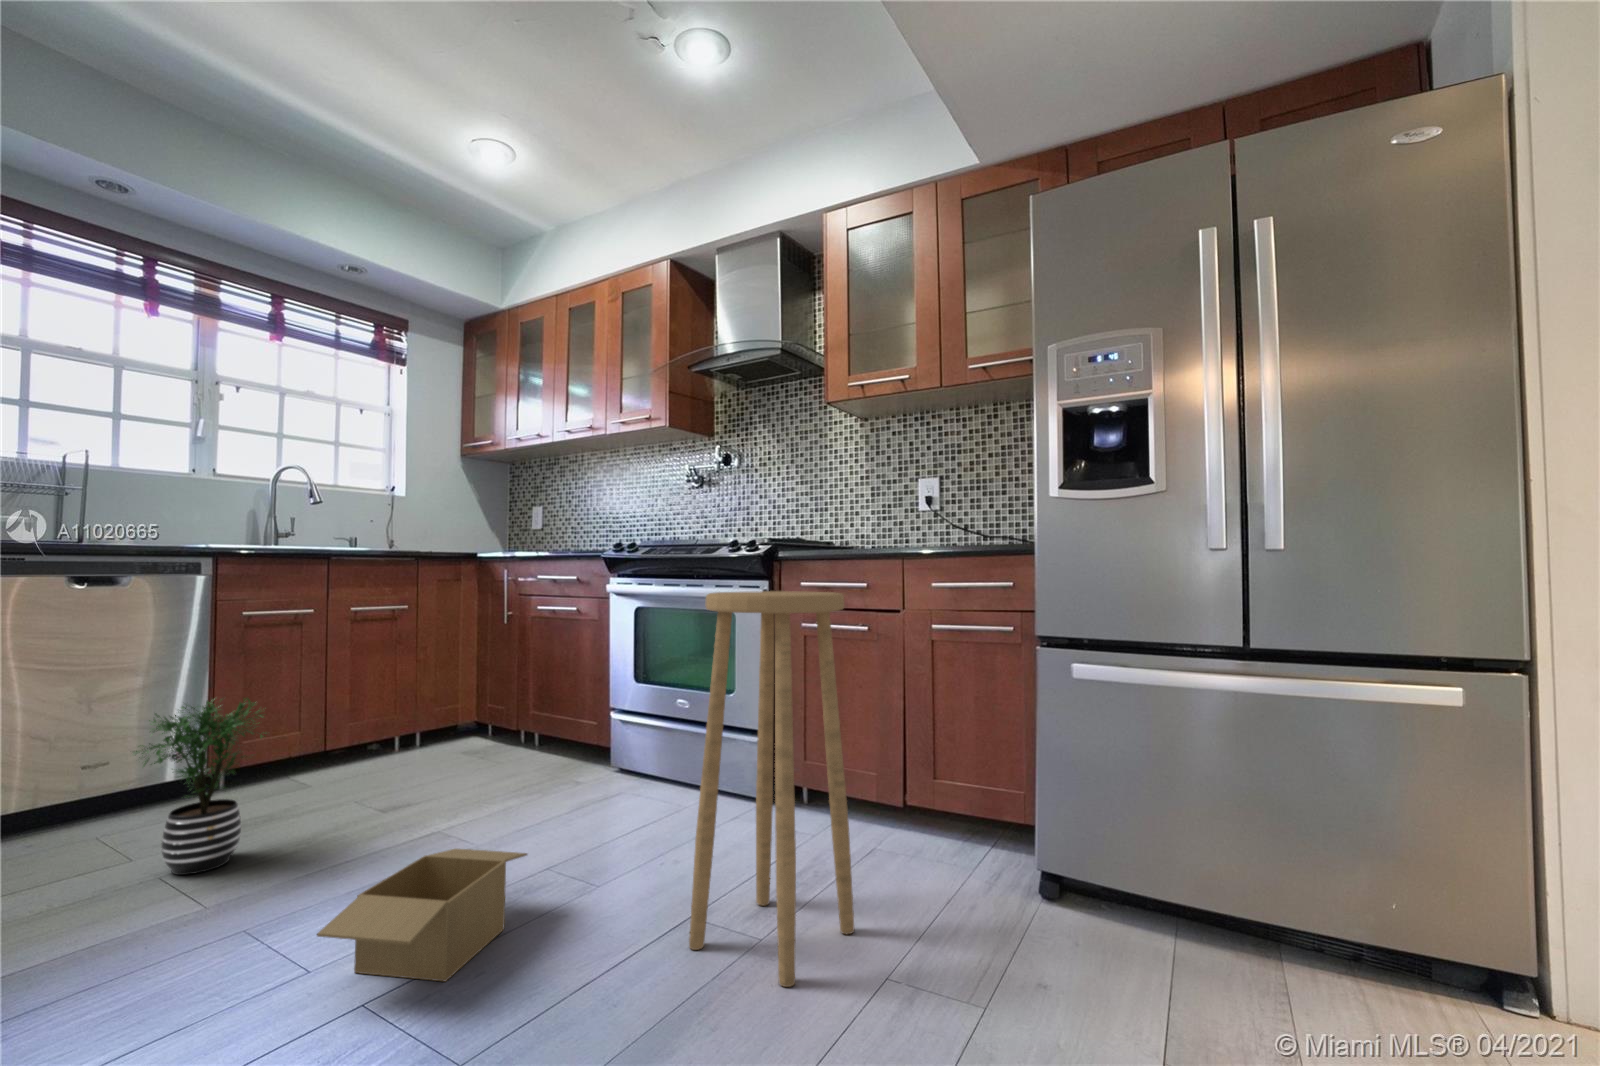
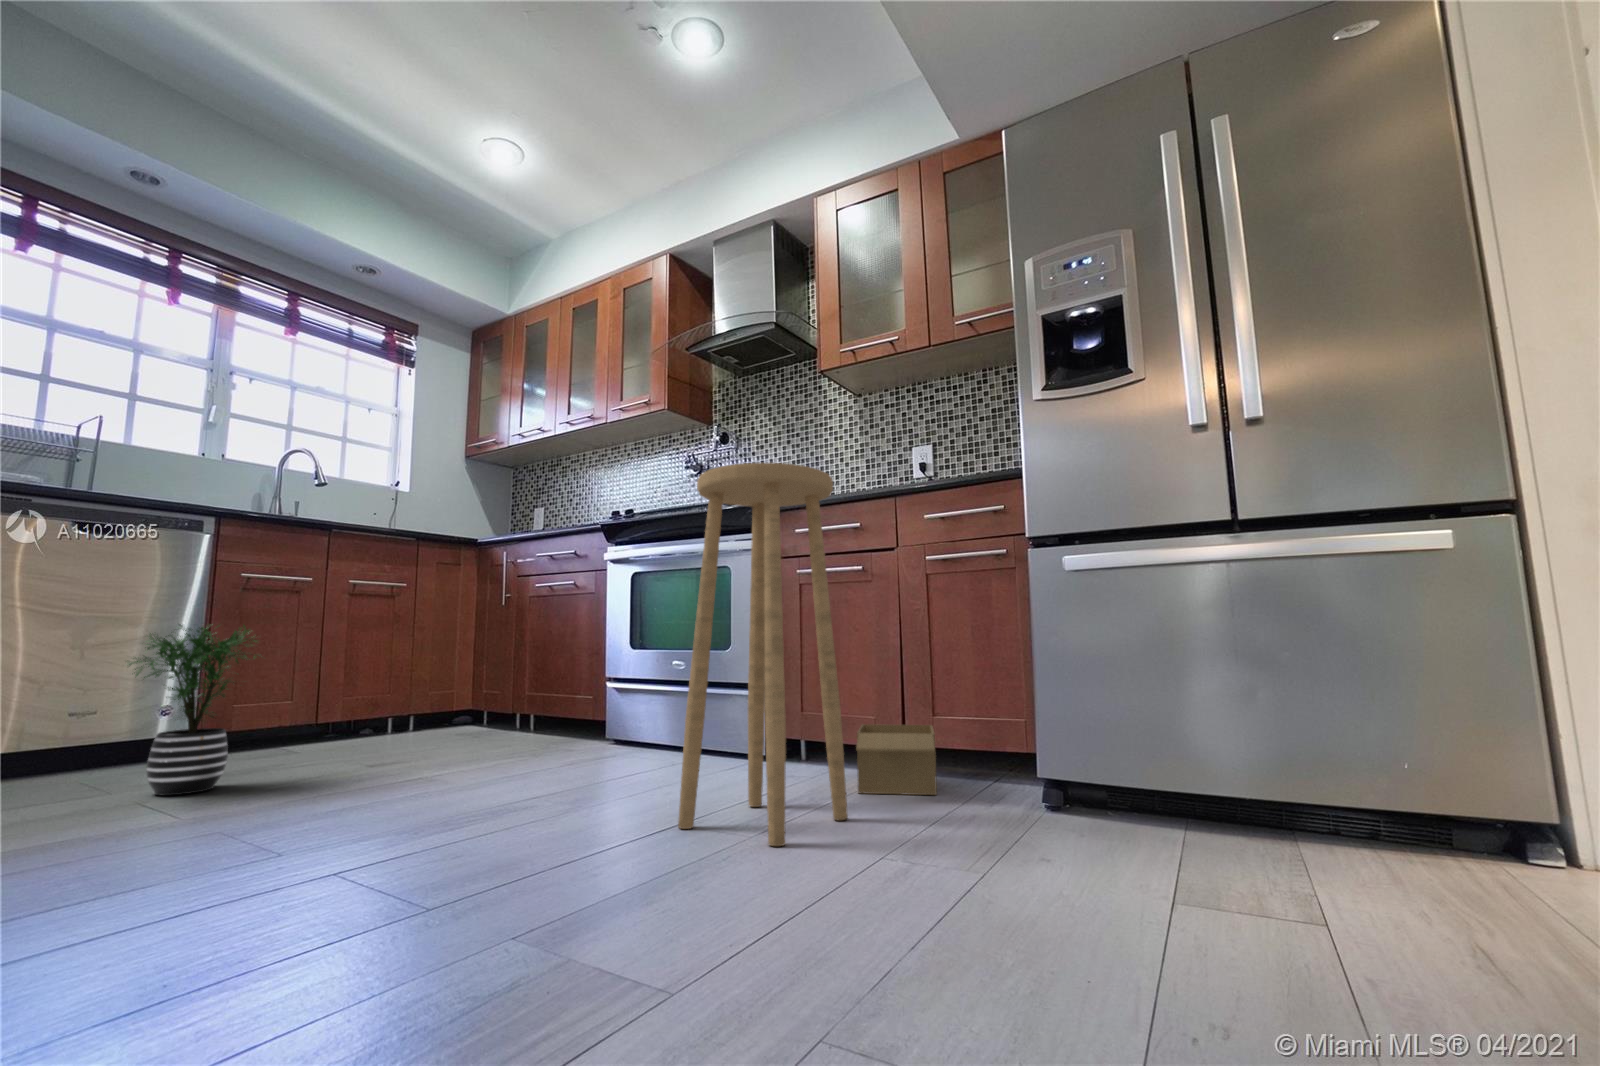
cardboard box: present [317,849,527,981] -> present [856,724,937,795]

